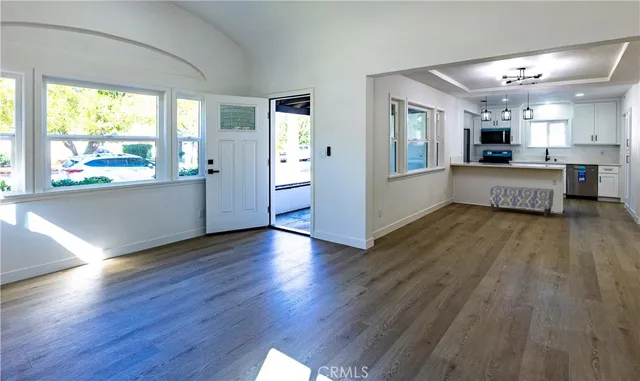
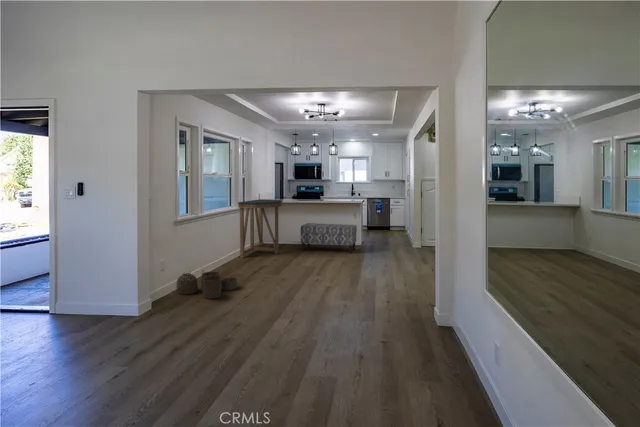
console table: none [432,163,474,213] -> present [238,199,283,258]
woven basket: none [388,218,437,240] -> present [176,272,237,299]

